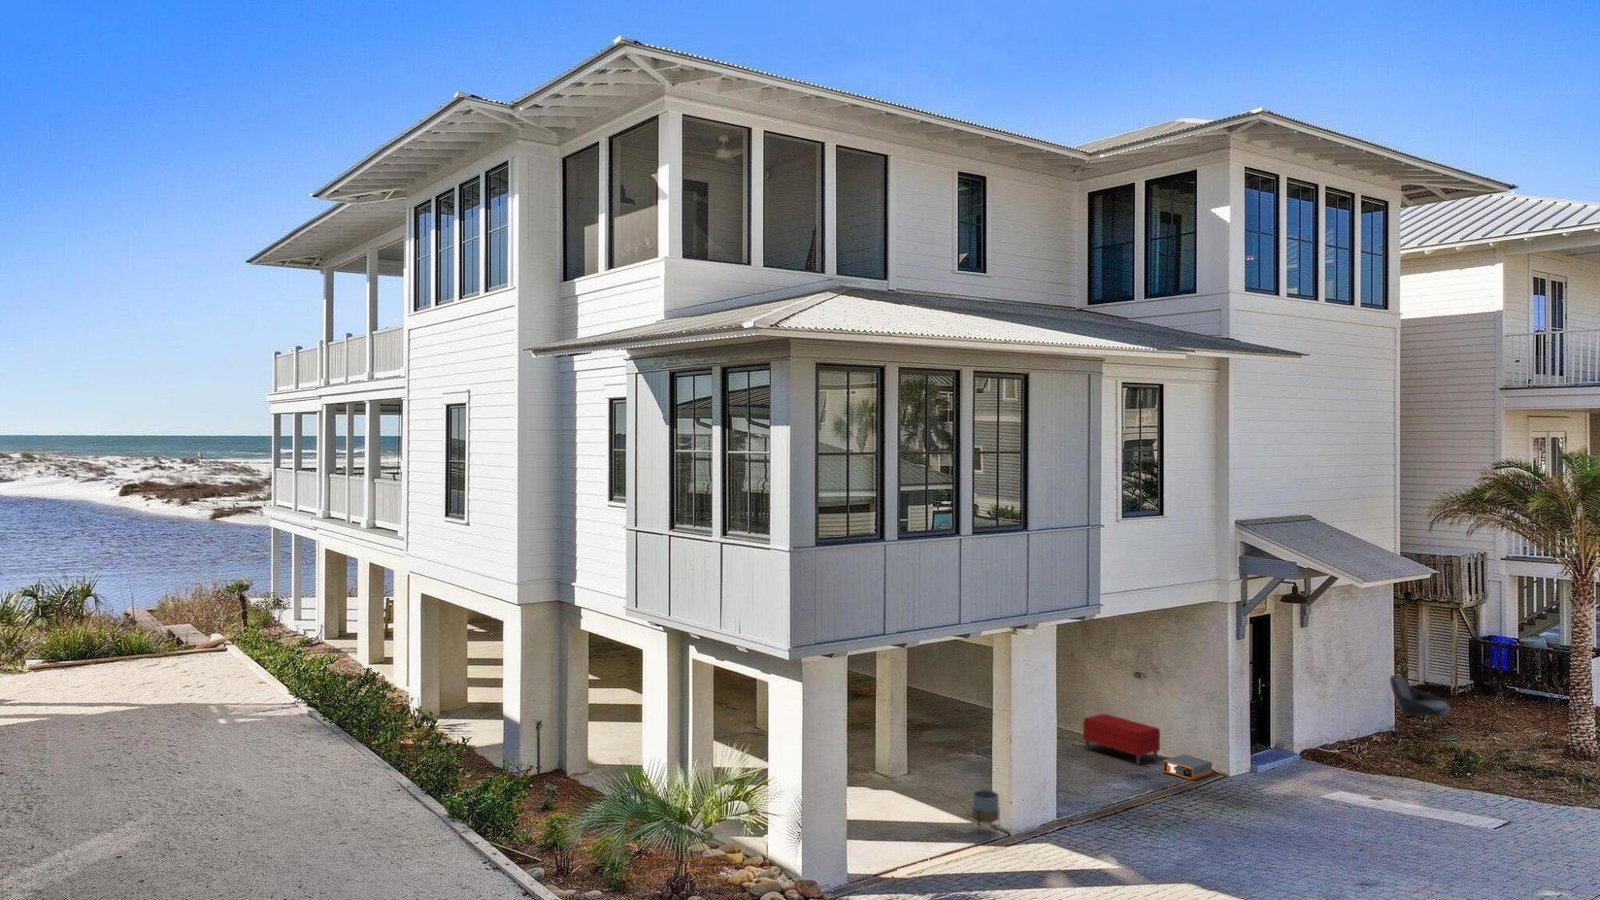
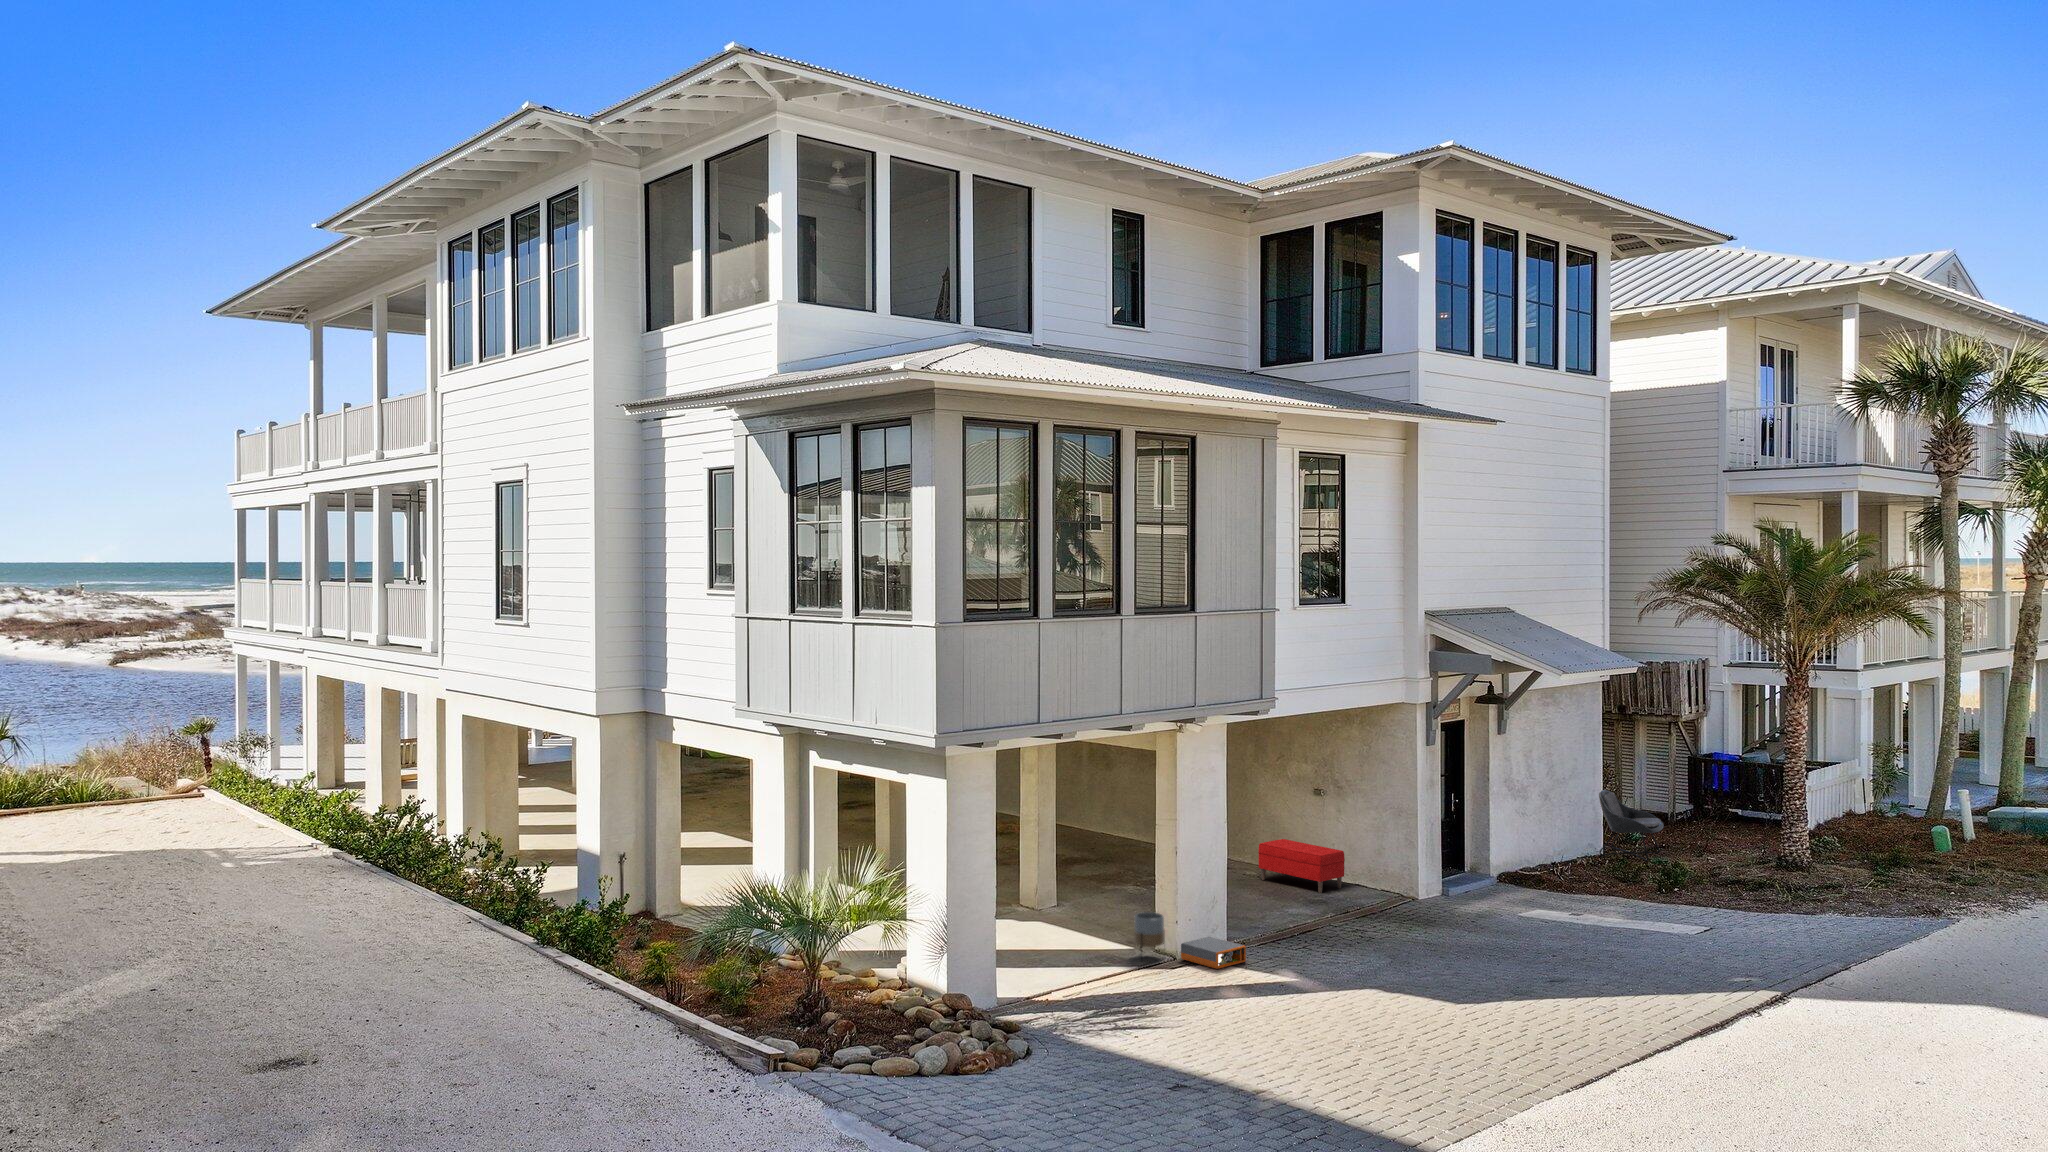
storage box: present [1163,754,1212,780] -> present [1181,937,1246,969]

